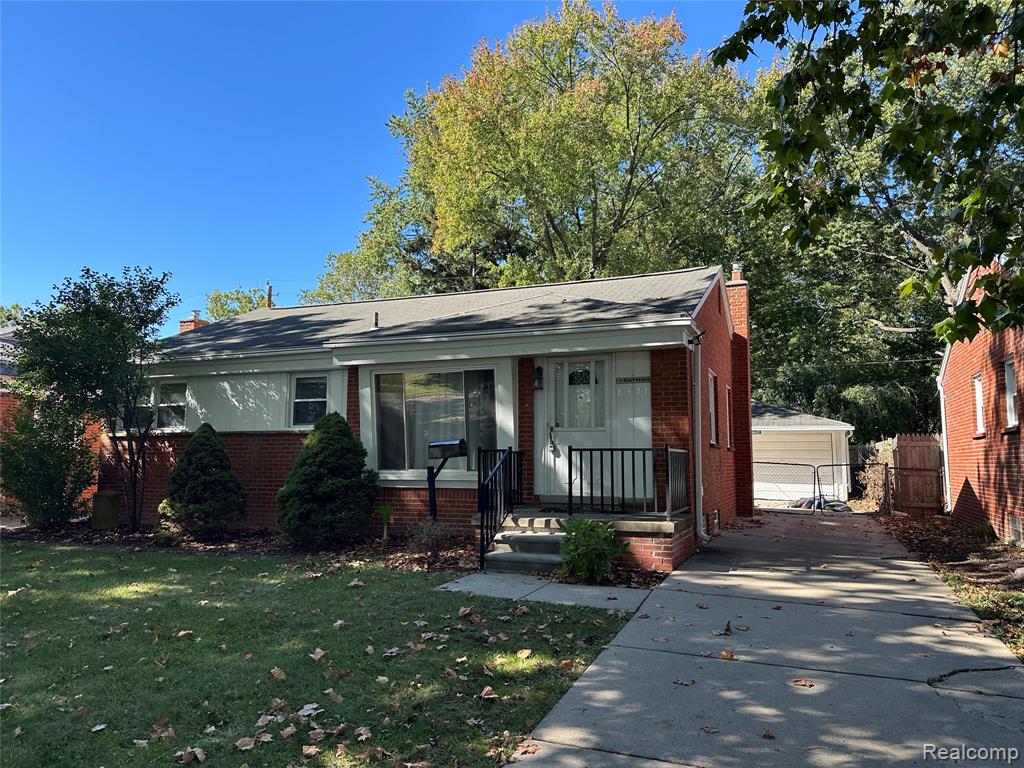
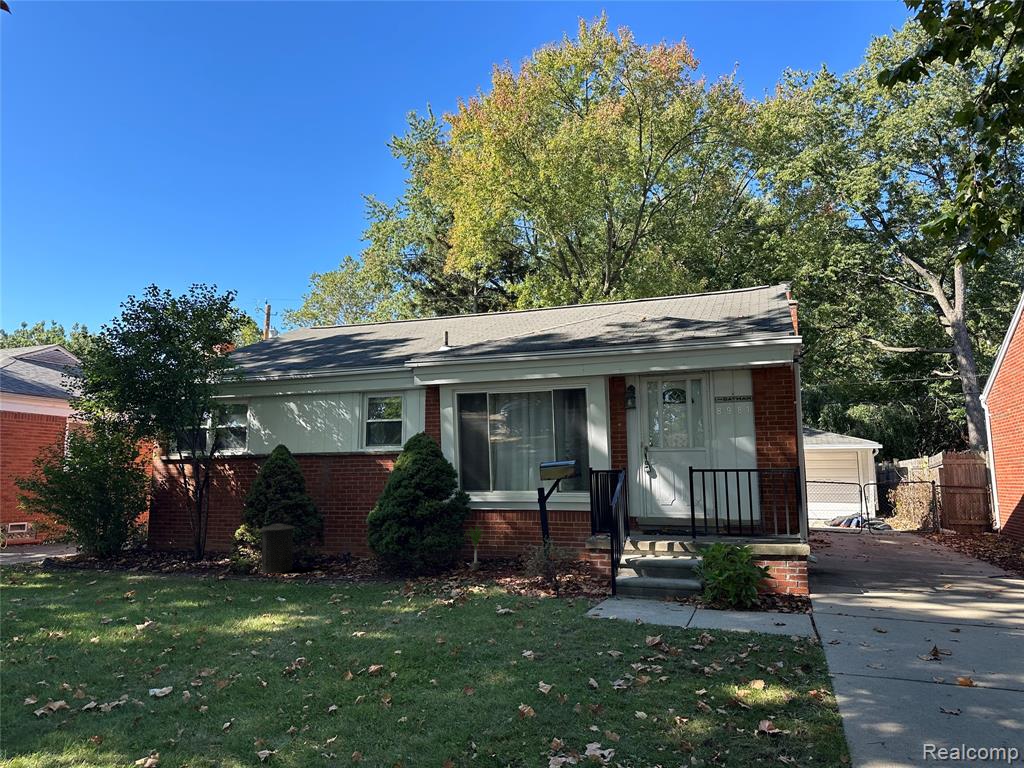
trash can: present [92,487,121,529] -> present [259,520,295,573]

